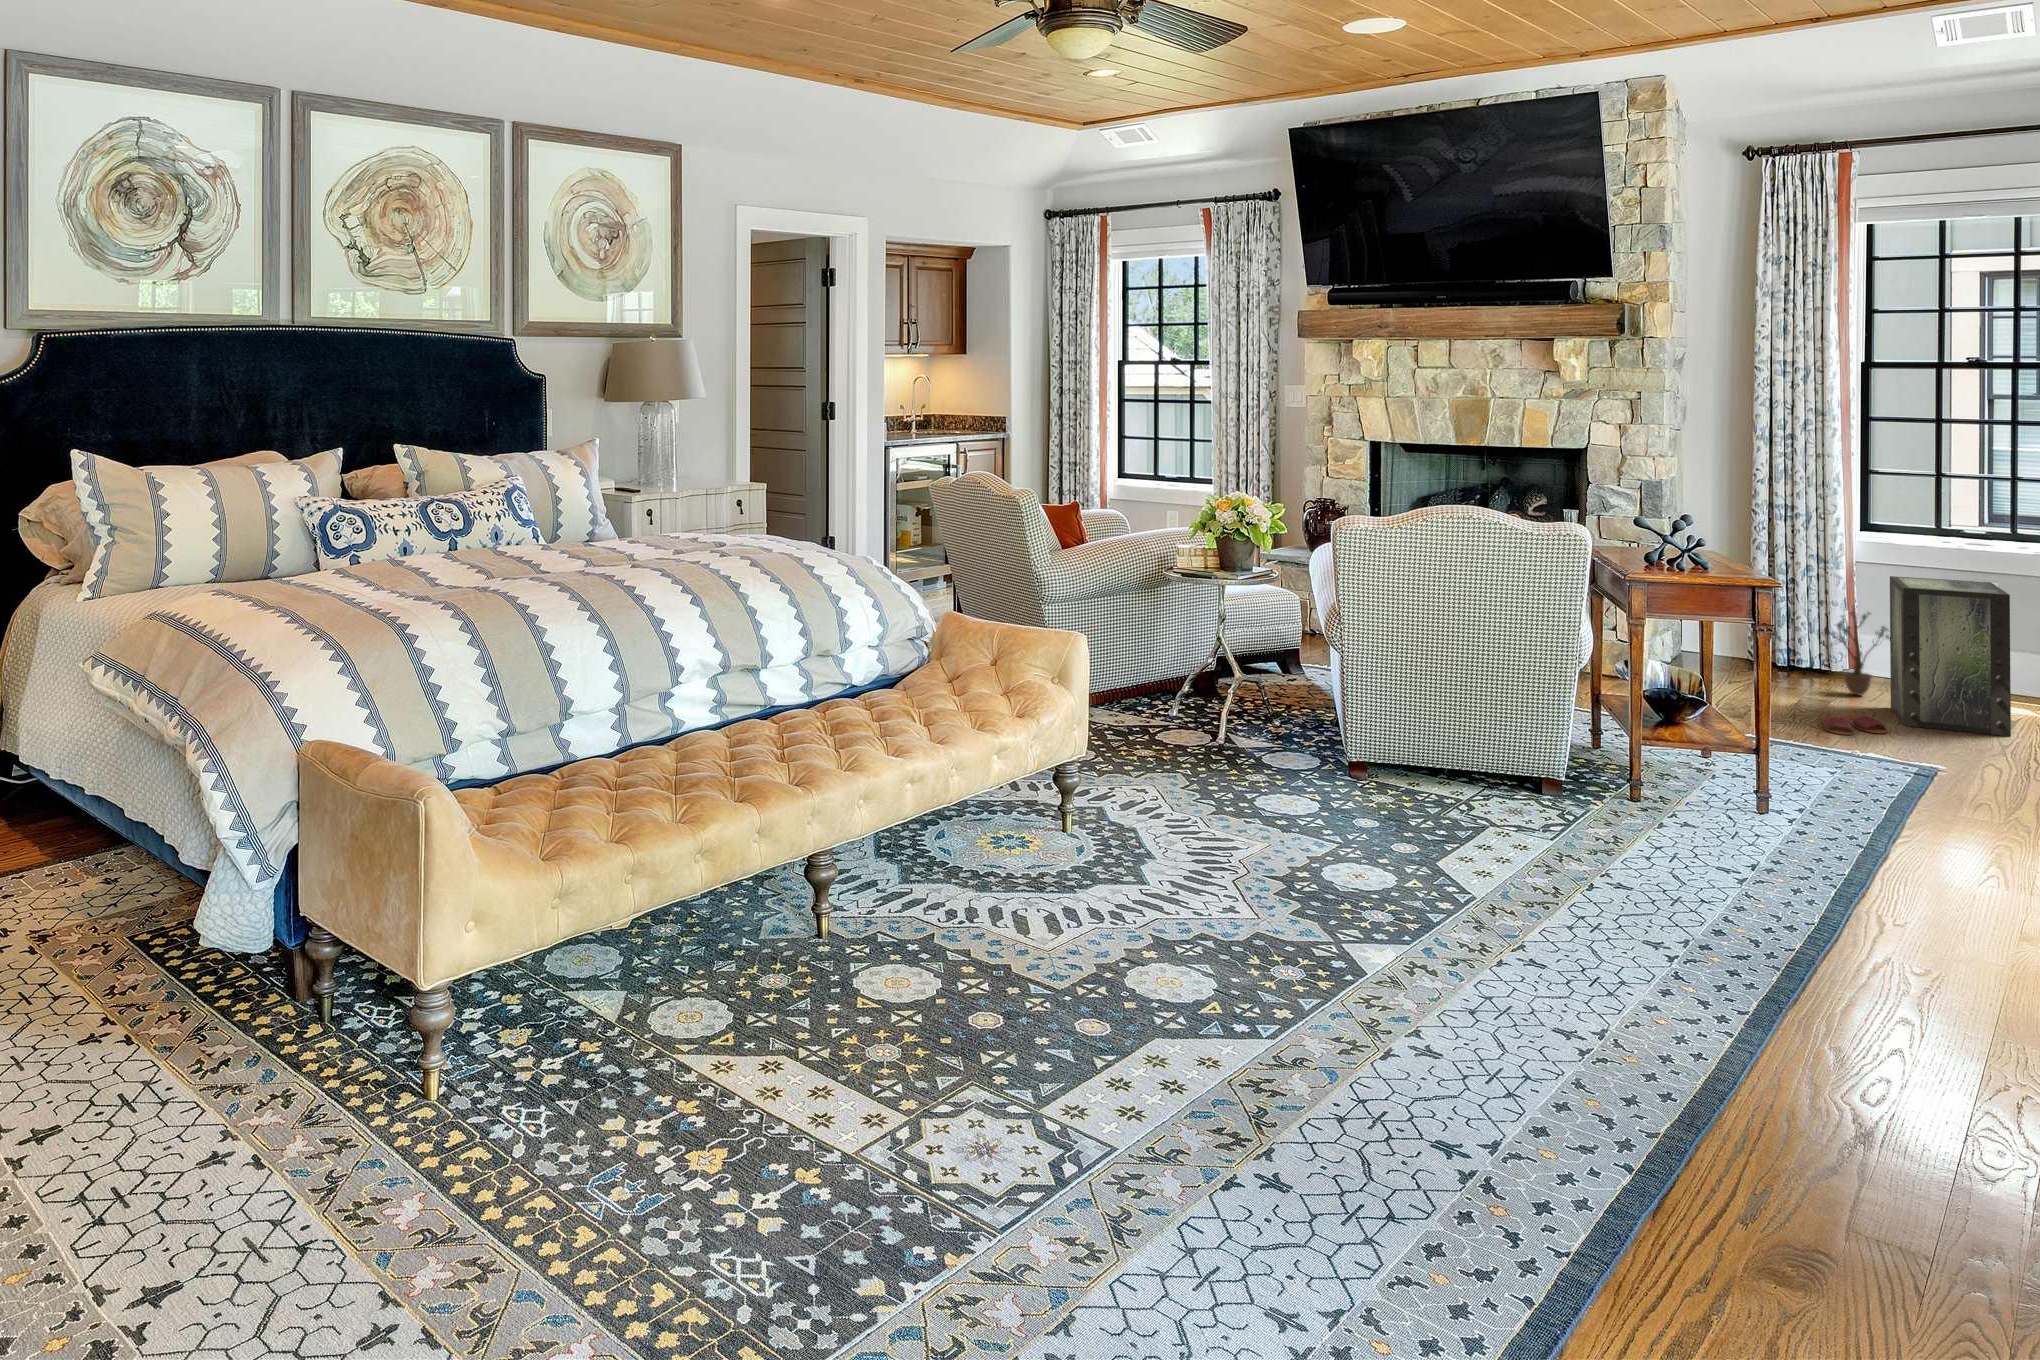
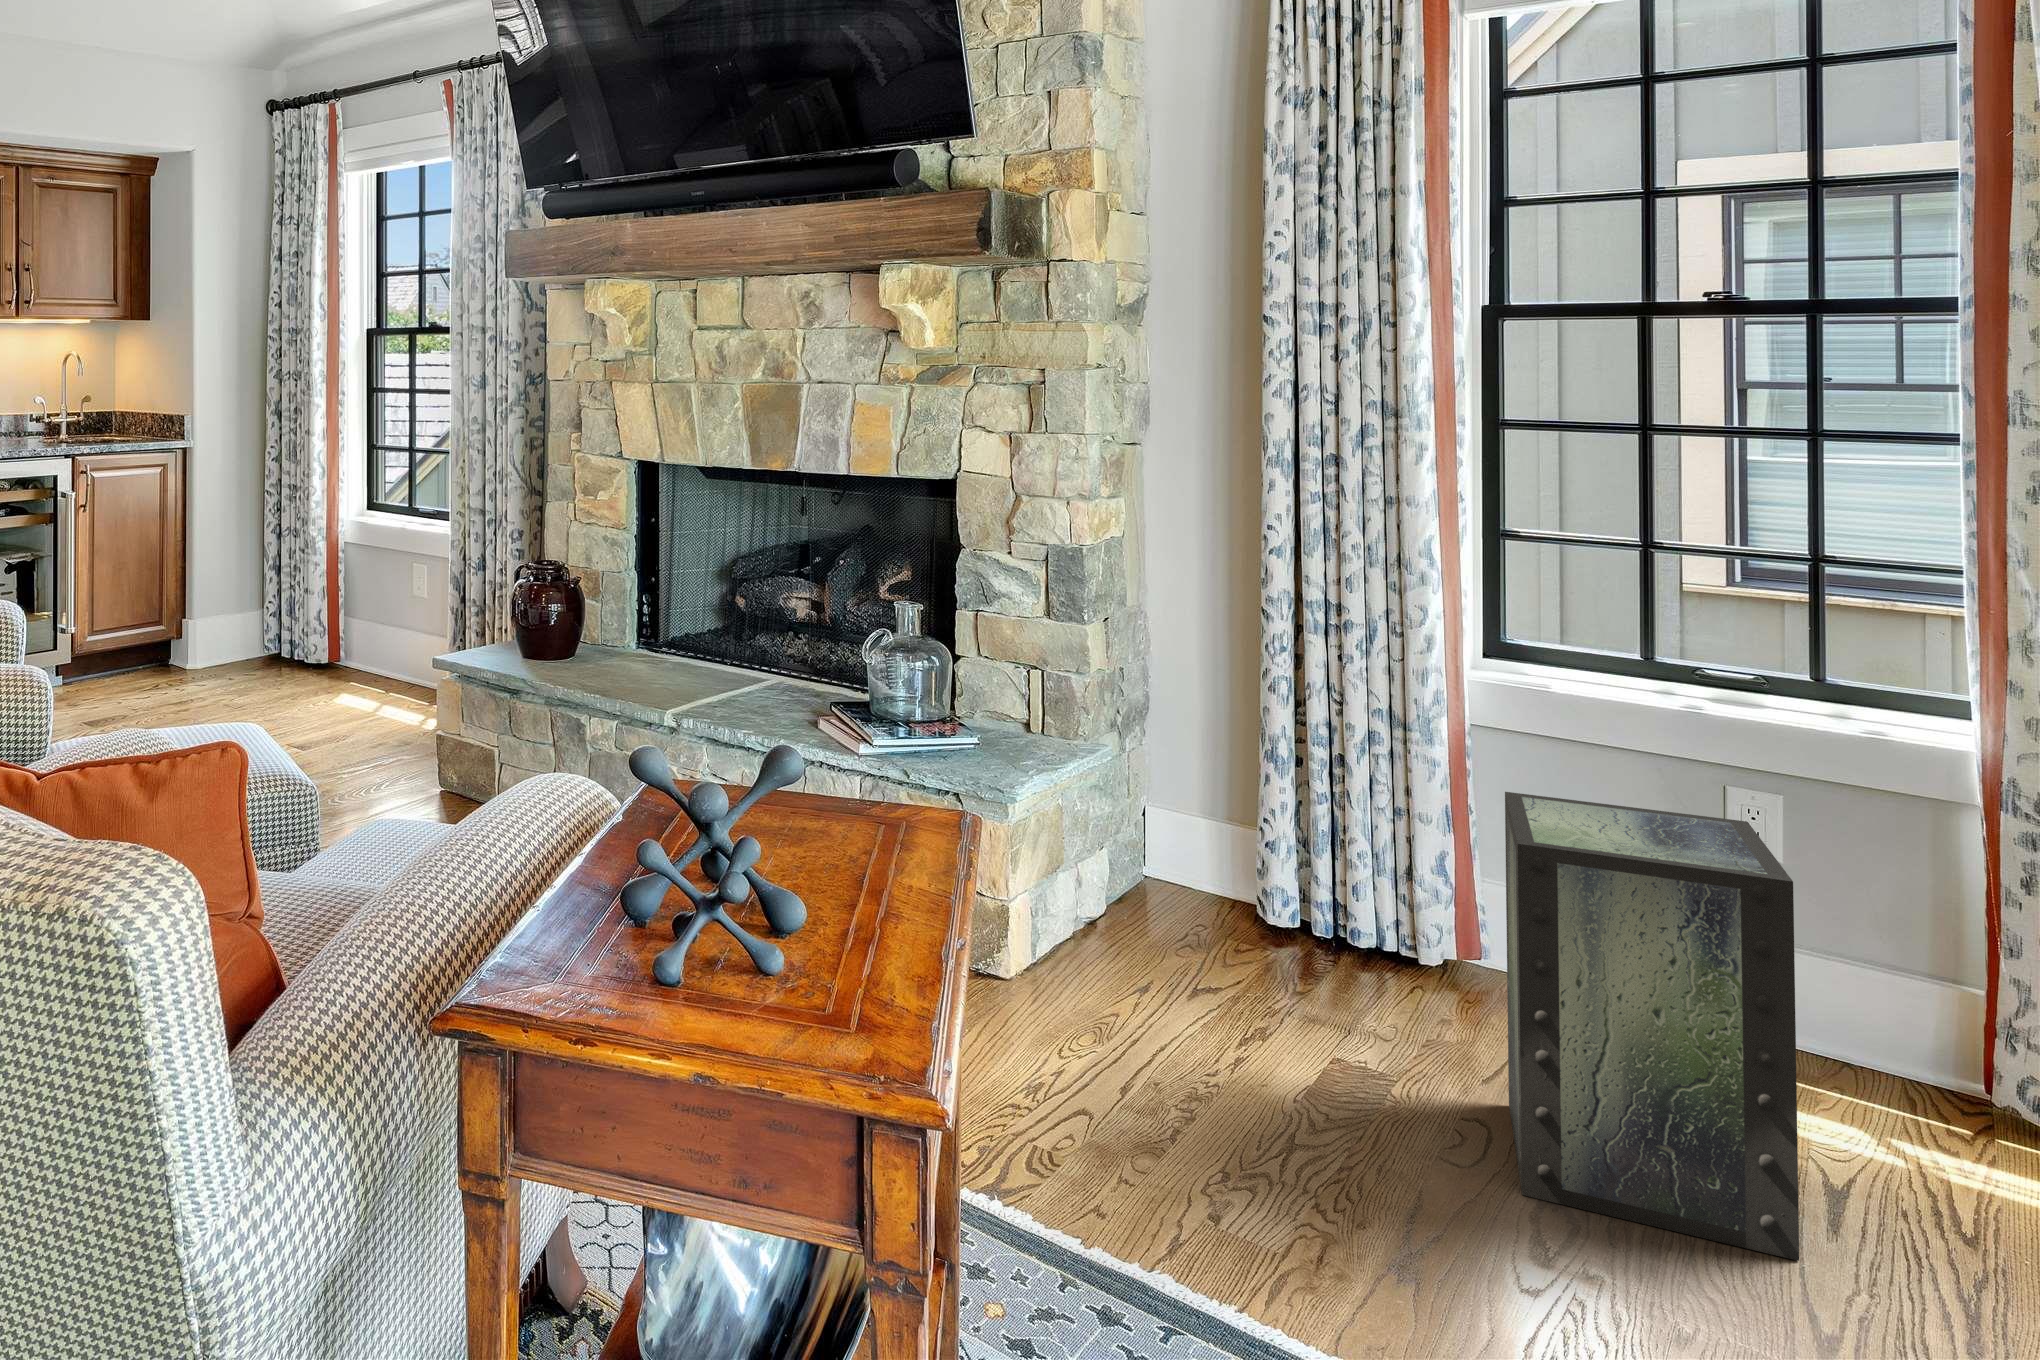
decorative plant: present [1826,607,1889,695] -> none [1356,844,1518,1052]
slippers: present [1823,716,1887,735] -> none [1308,1151,1468,1242]

